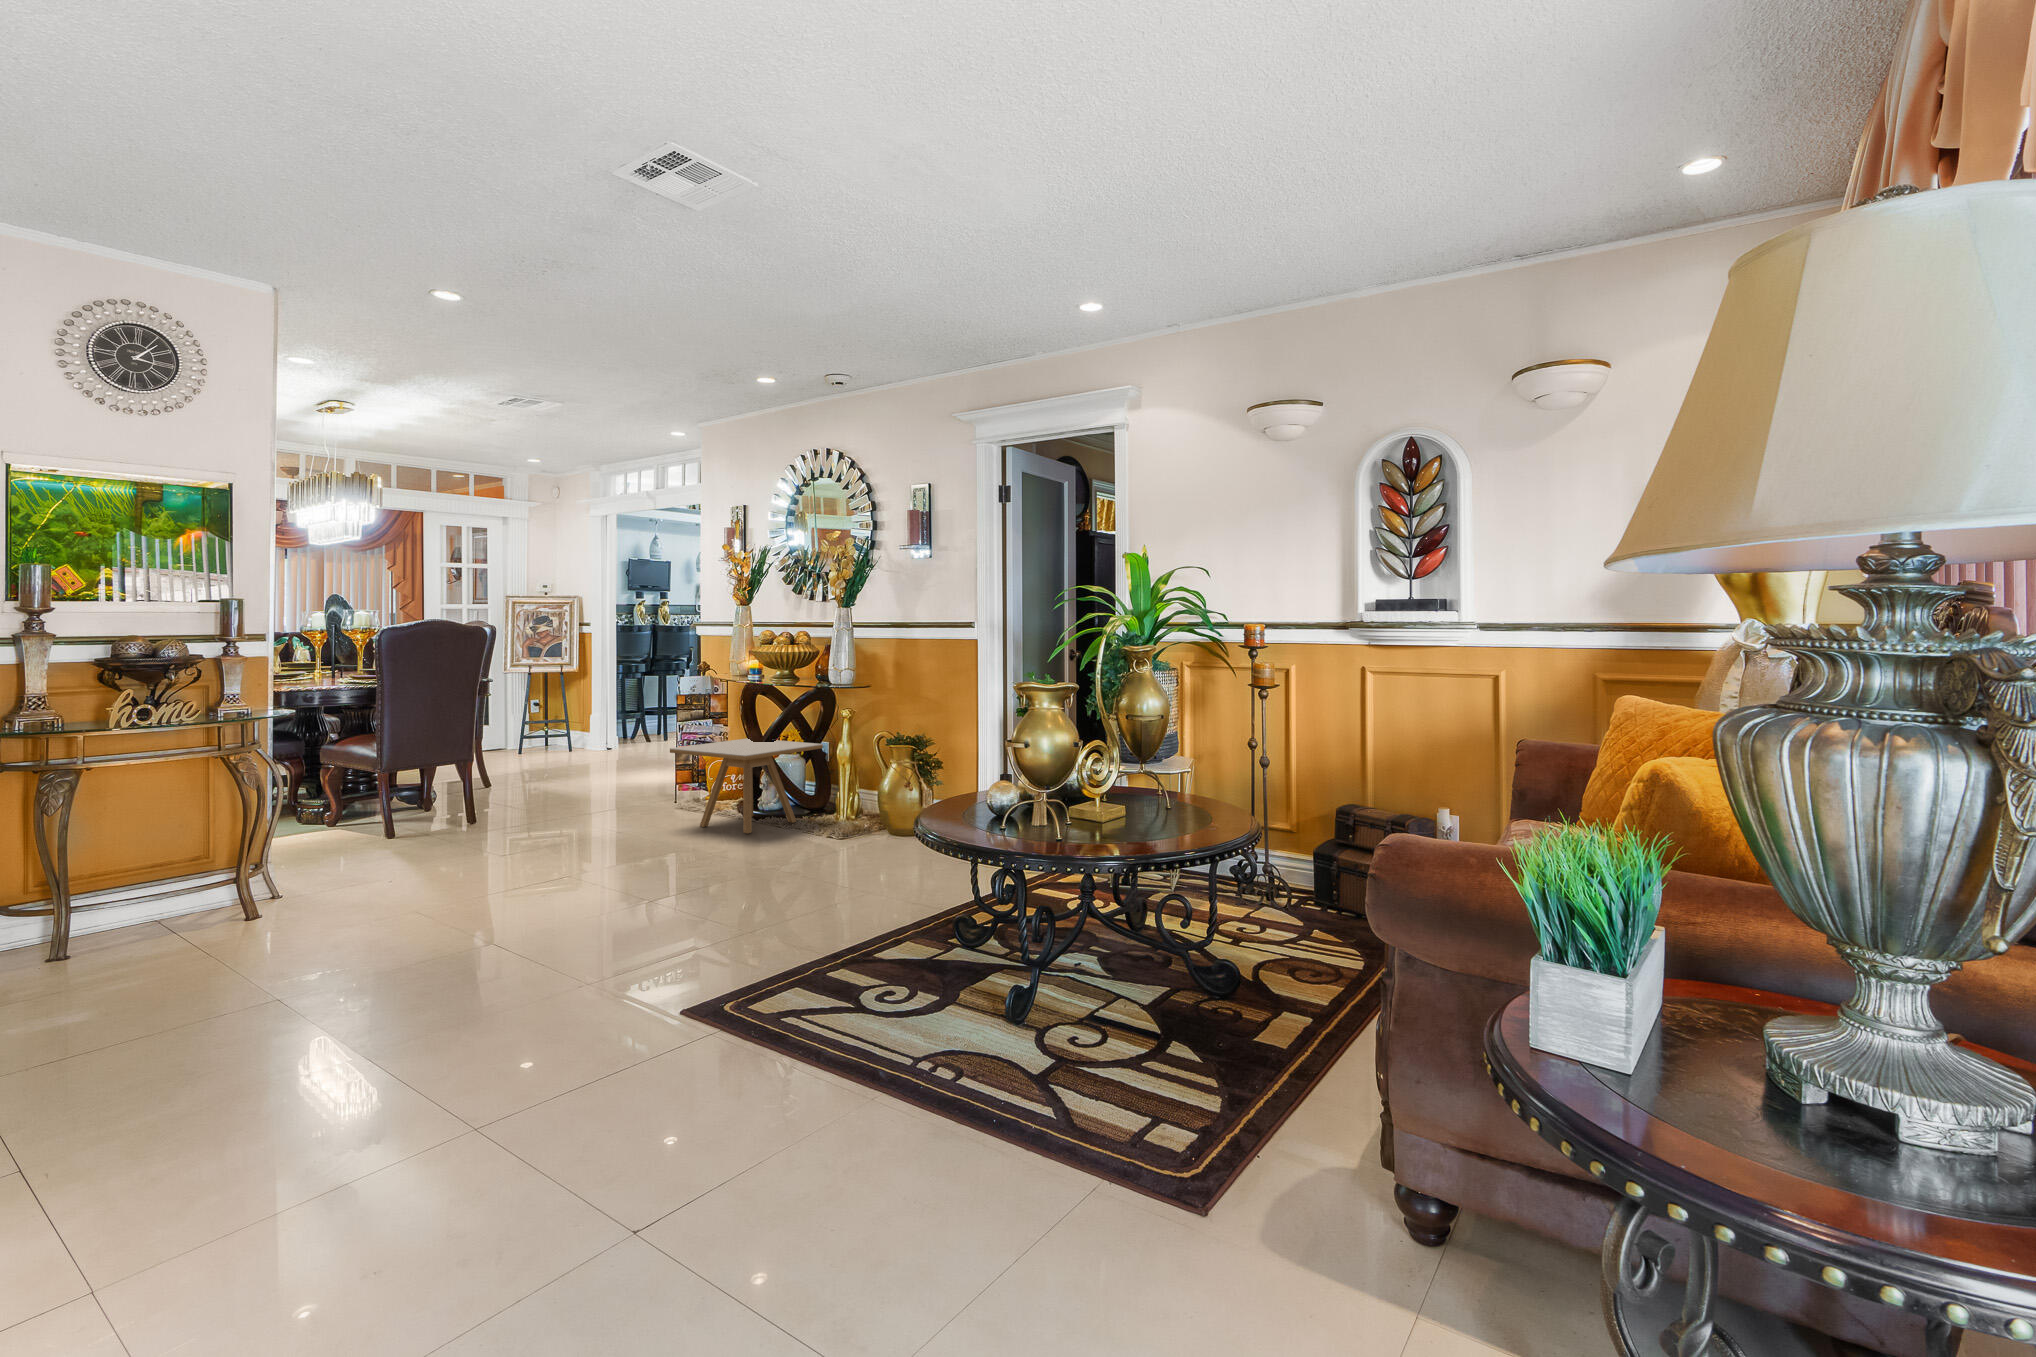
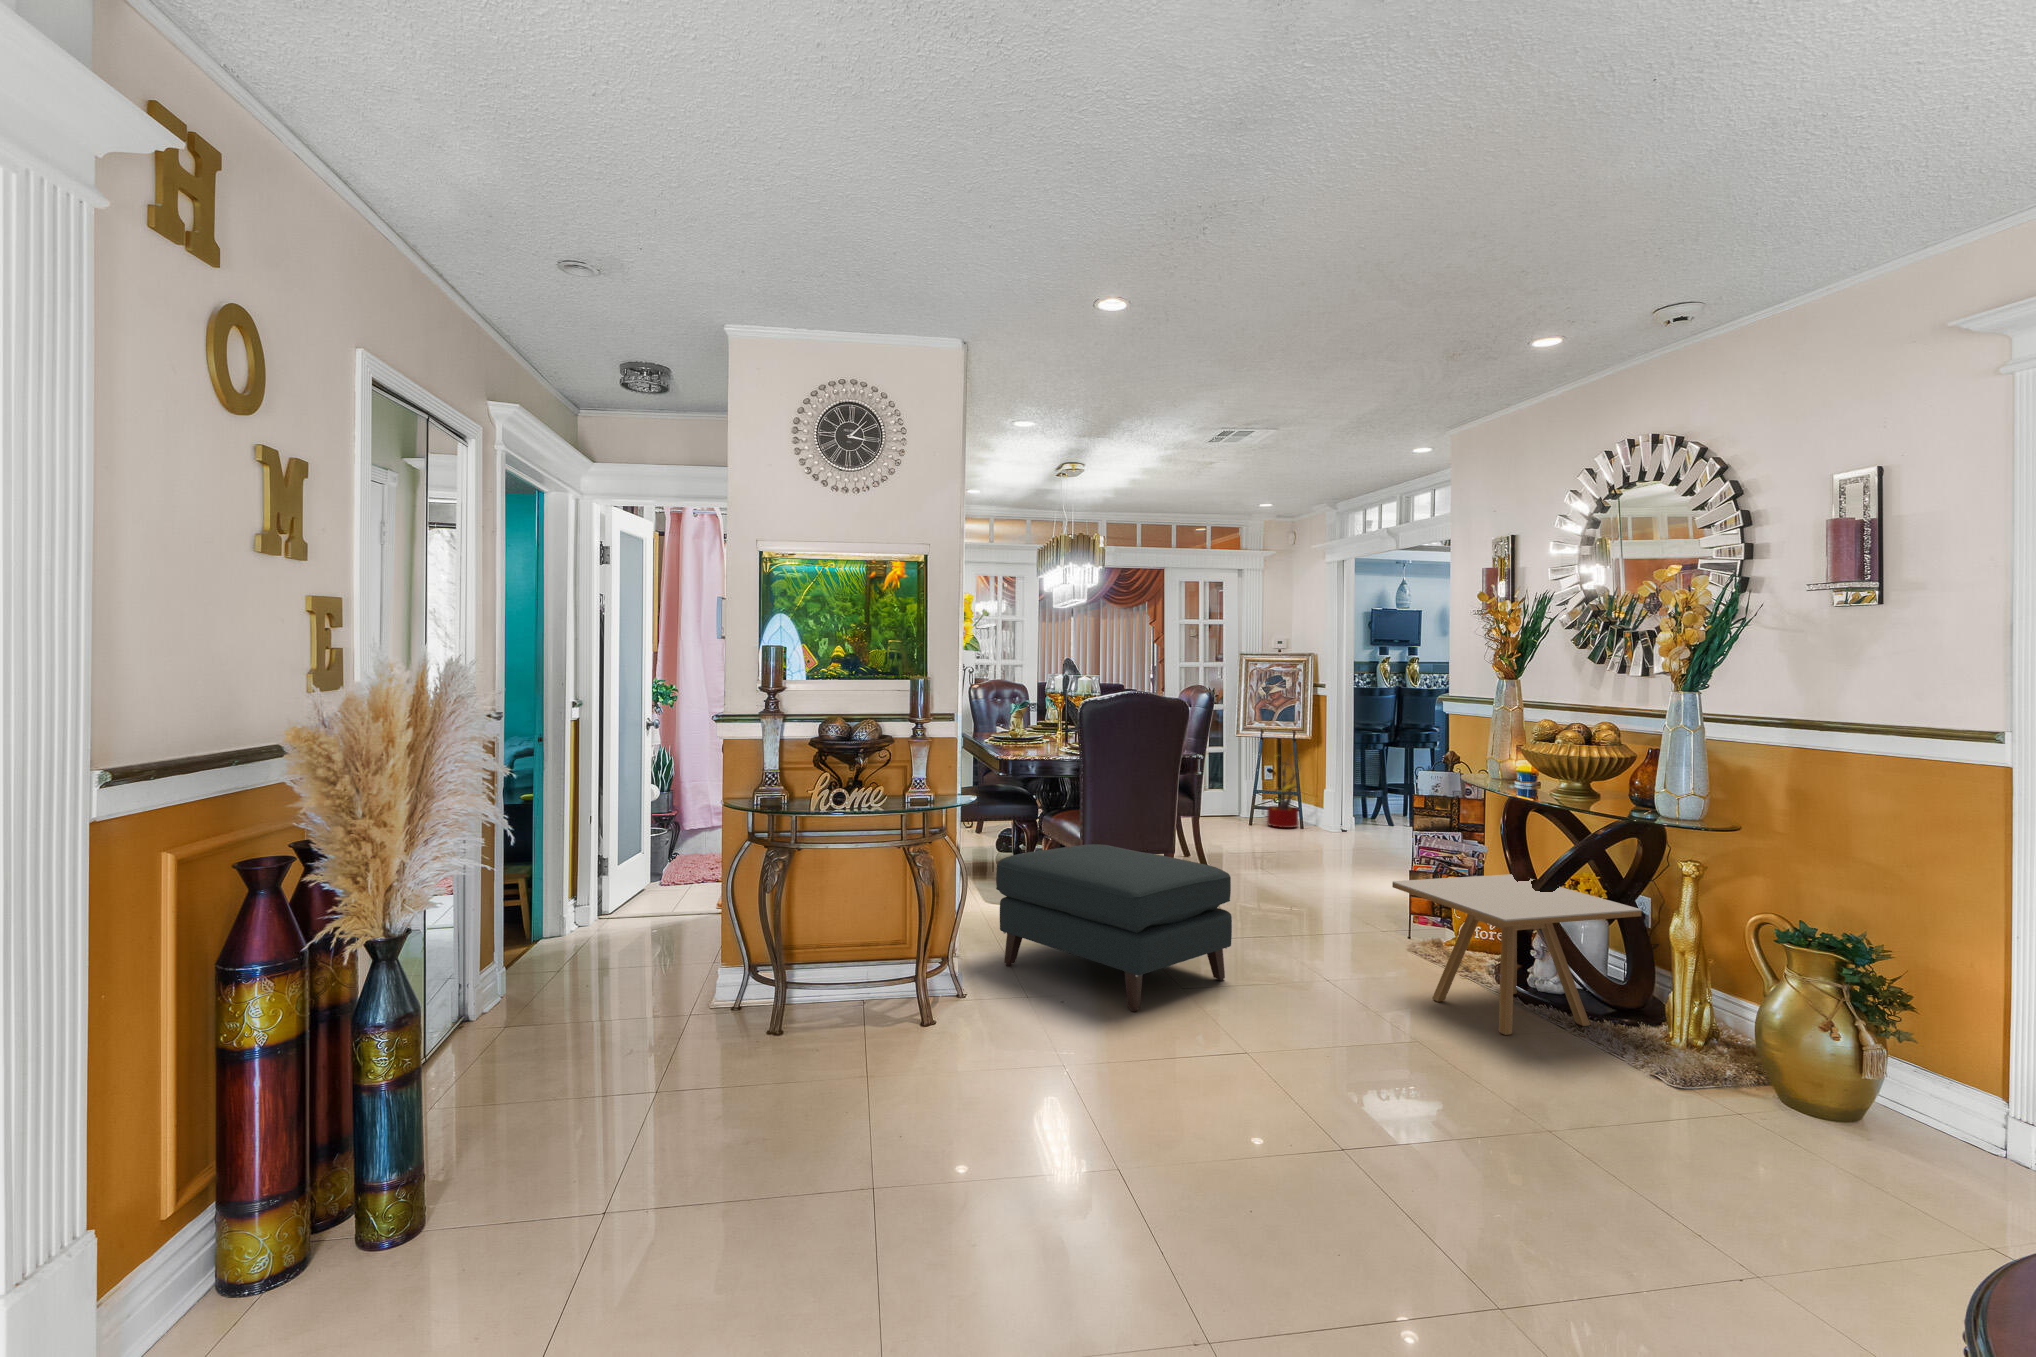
decorative plant: none [539,686,571,753] -> present [1267,754,1300,828]
ottoman: none [307,751,546,868] -> present [996,844,1232,1011]

